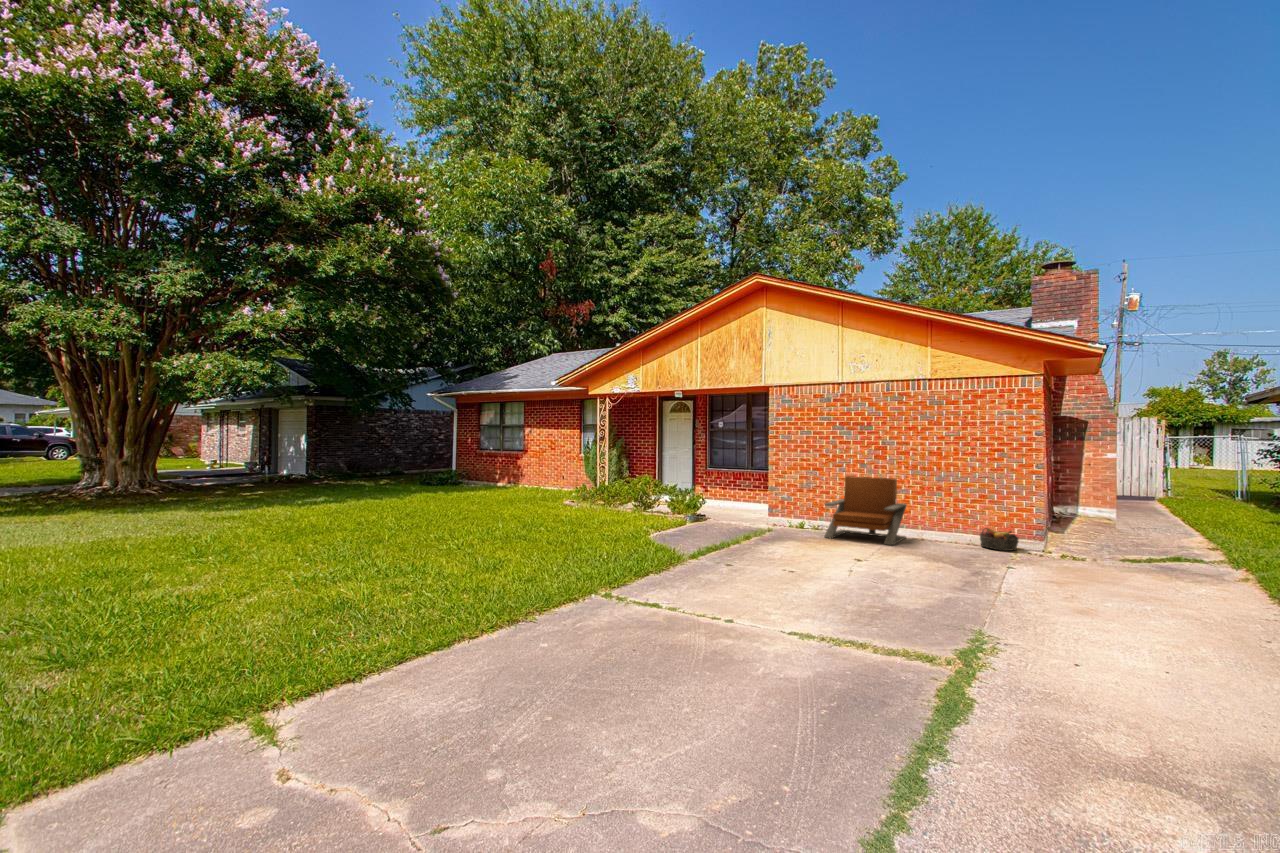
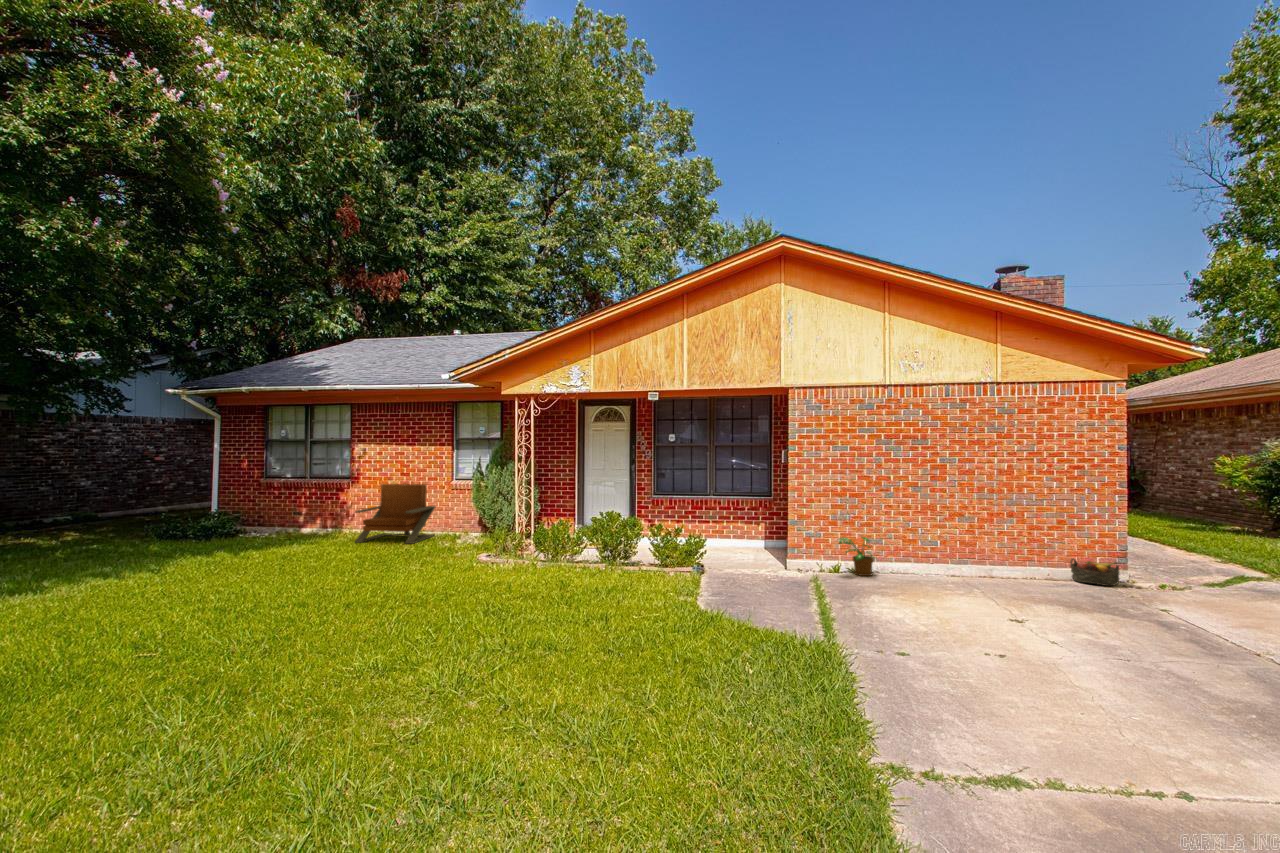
lounge chair: present [824,476,907,545] -> present [355,484,435,544]
potted plant: none [787,500,823,530] -> present [838,537,875,576]

